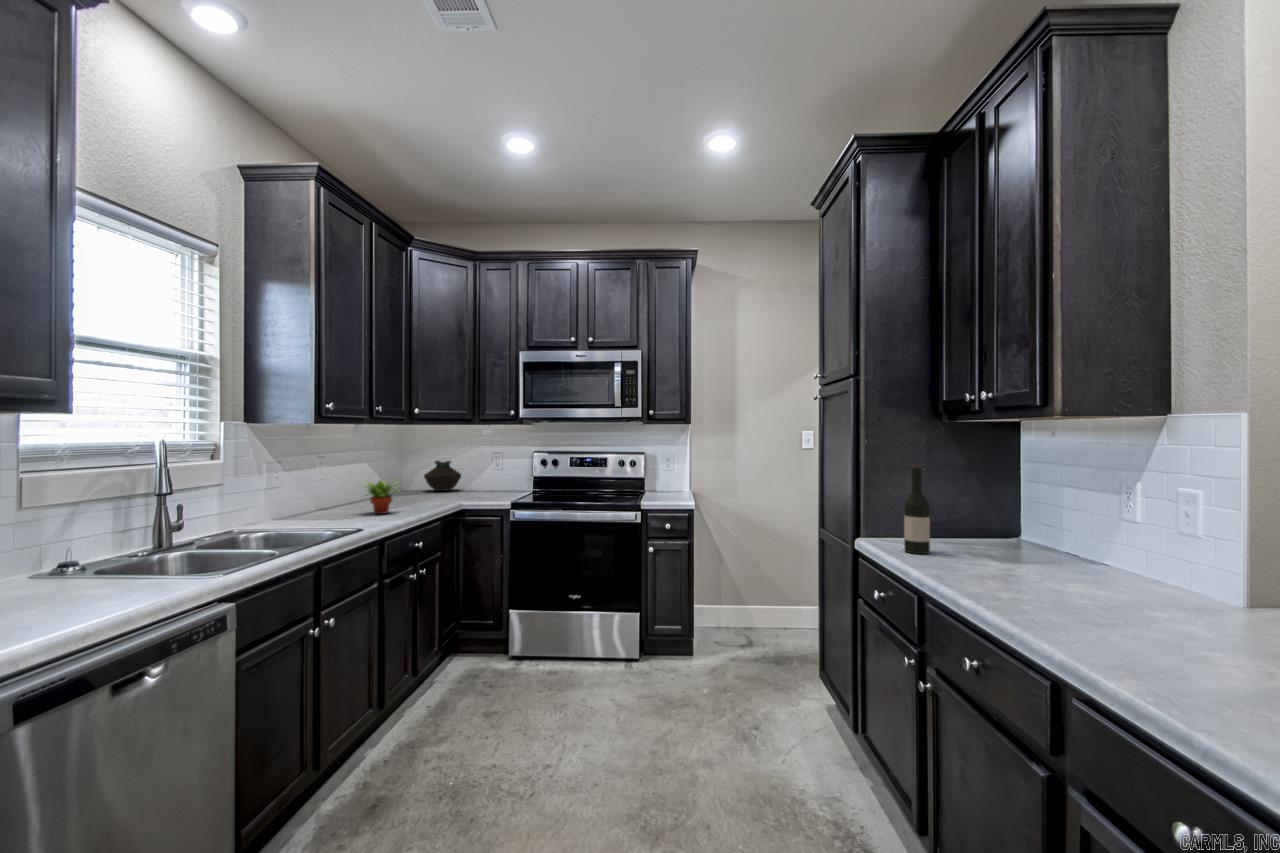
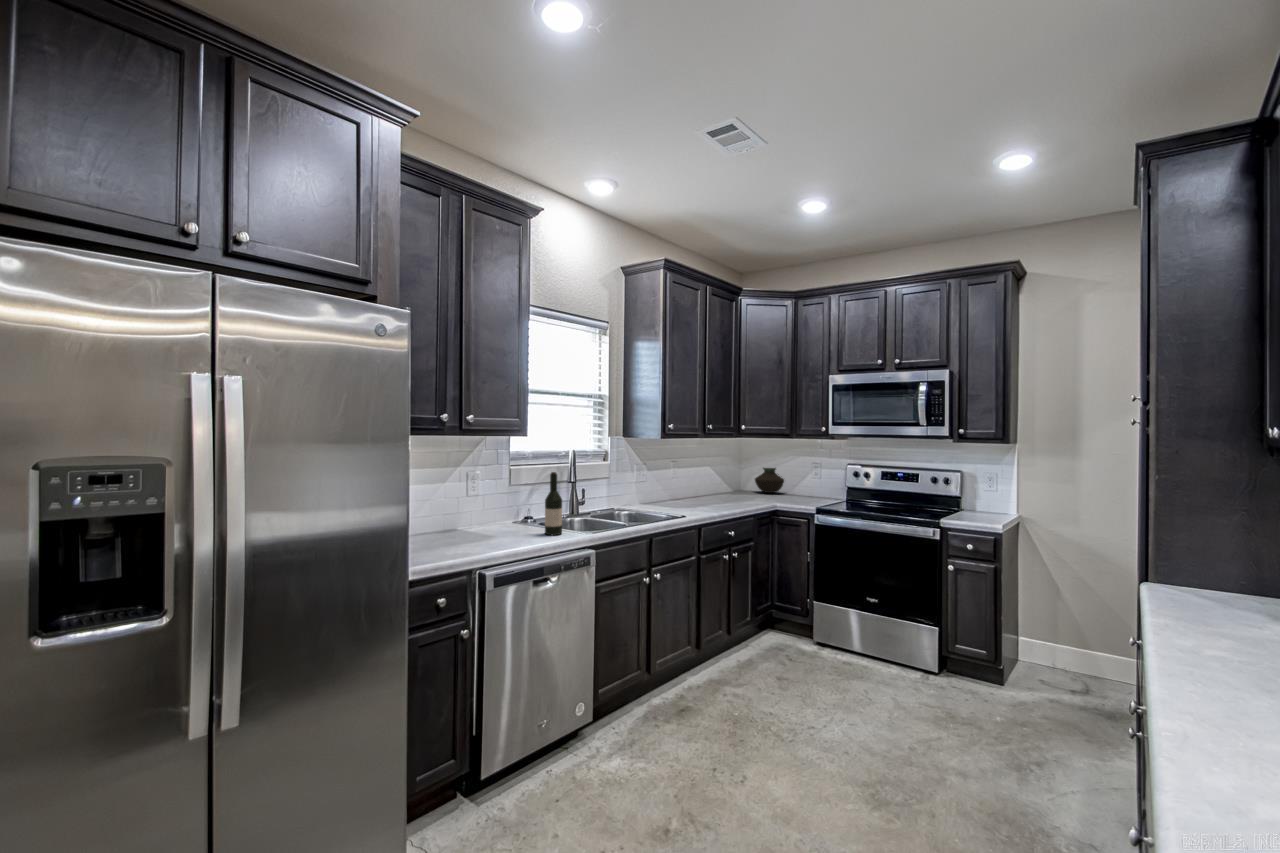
wine bottle: present [904,466,930,554] -> present [545,472,562,535]
succulent plant: present [366,481,399,514] -> none [692,479,724,507]

